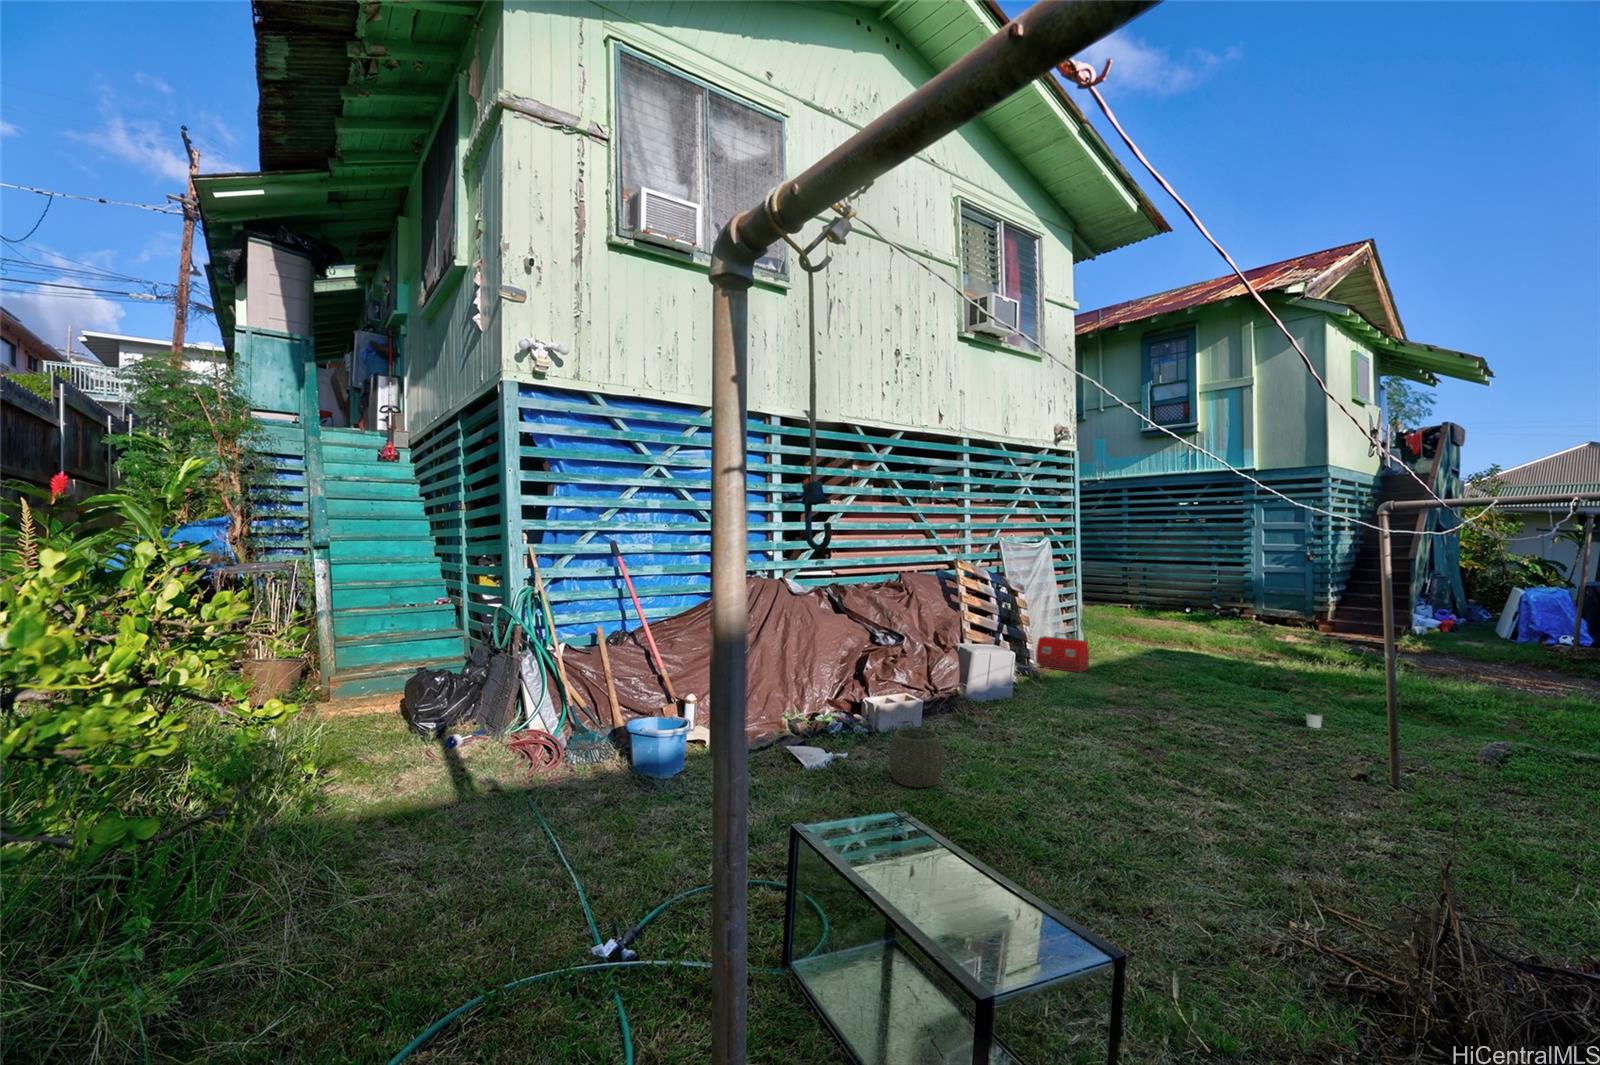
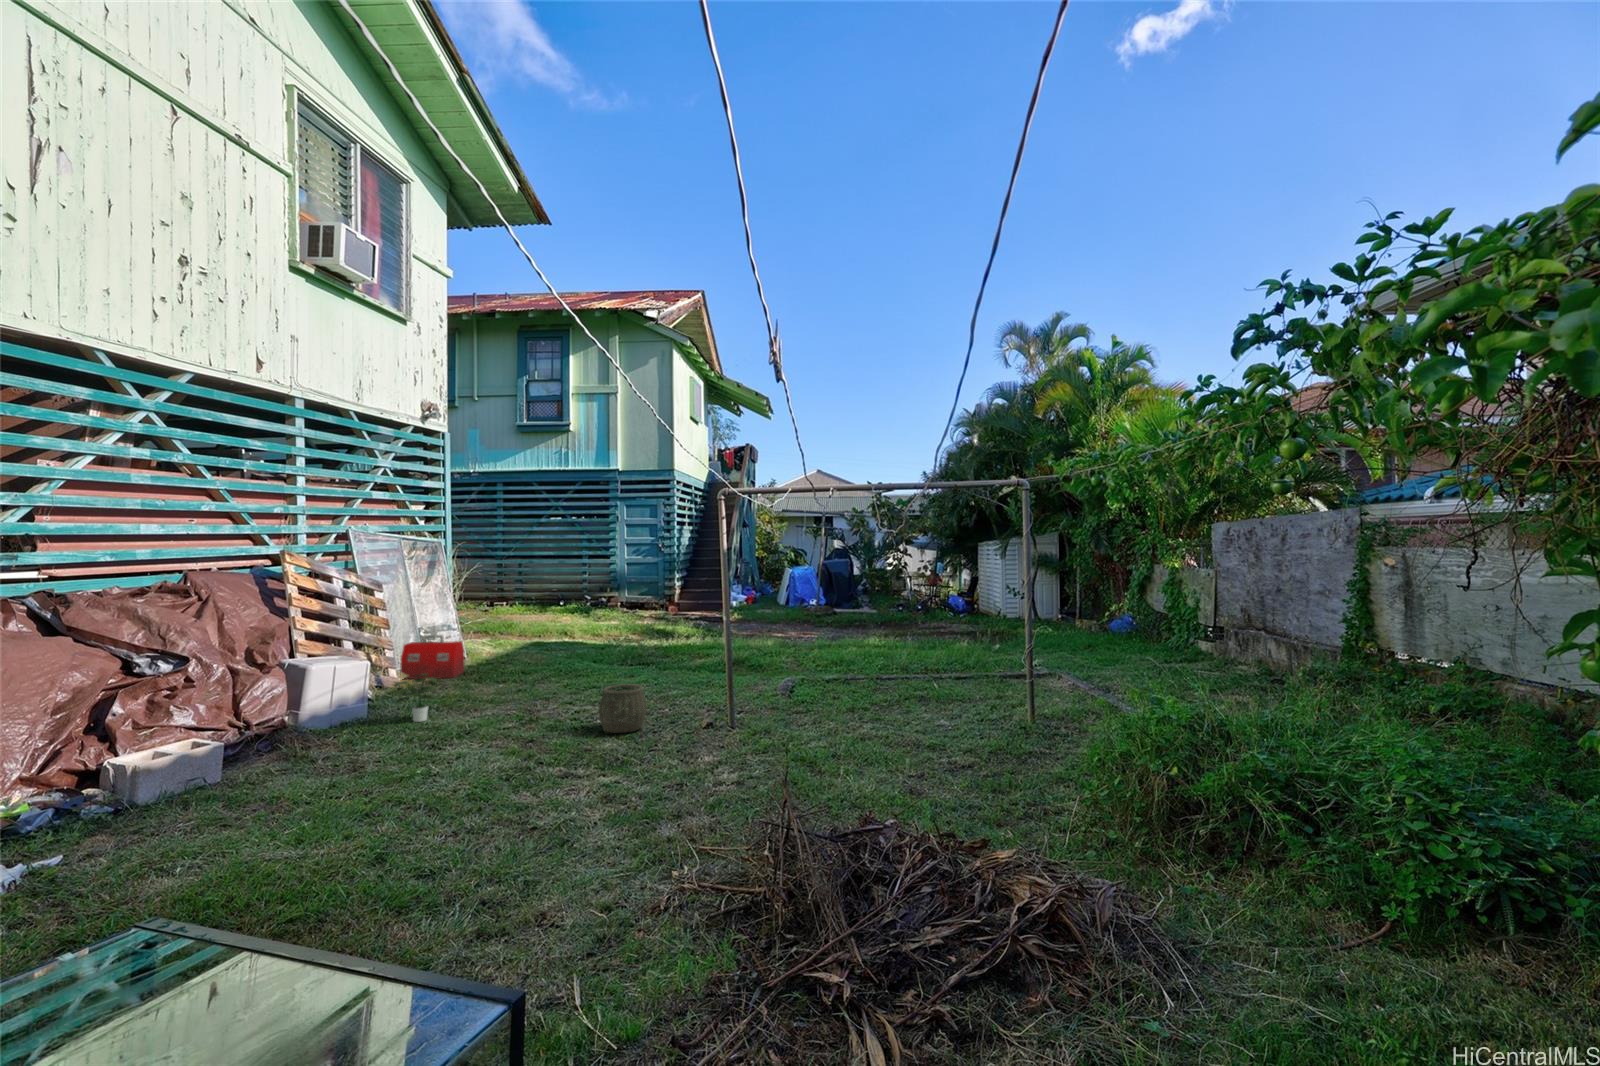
potted plant: present [1290,687,1333,728] -> present [395,673,438,722]
woven basket: present [888,728,944,788] -> present [599,684,647,733]

